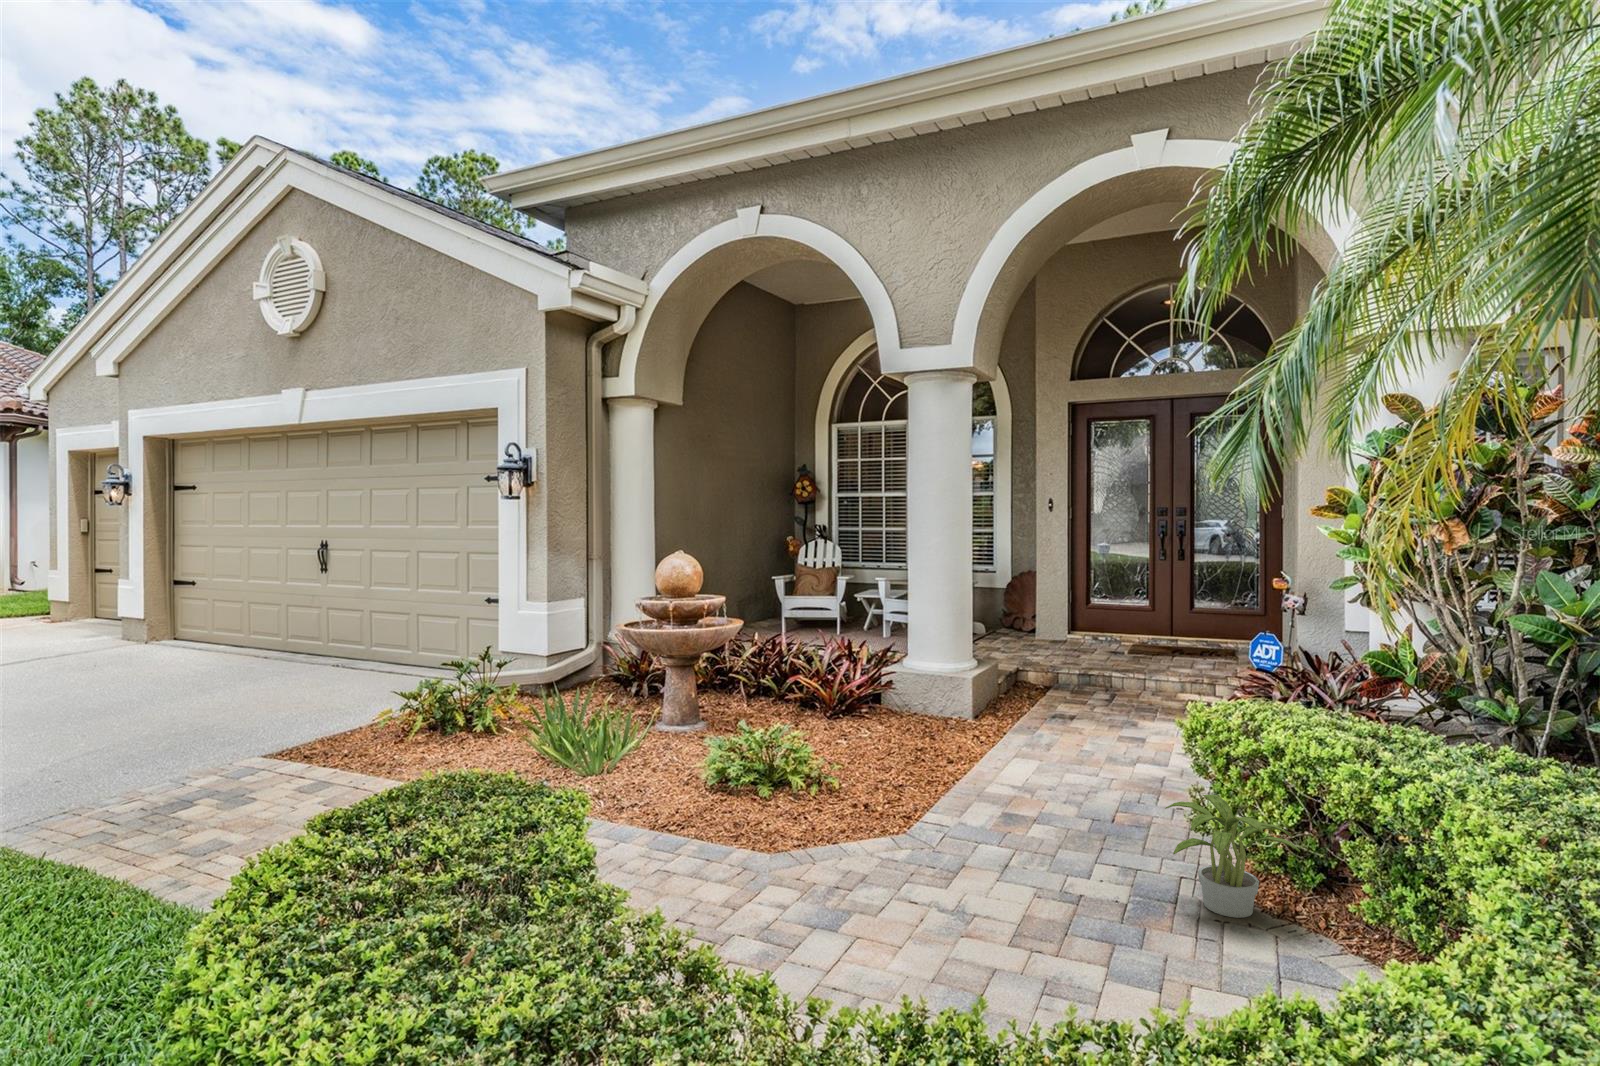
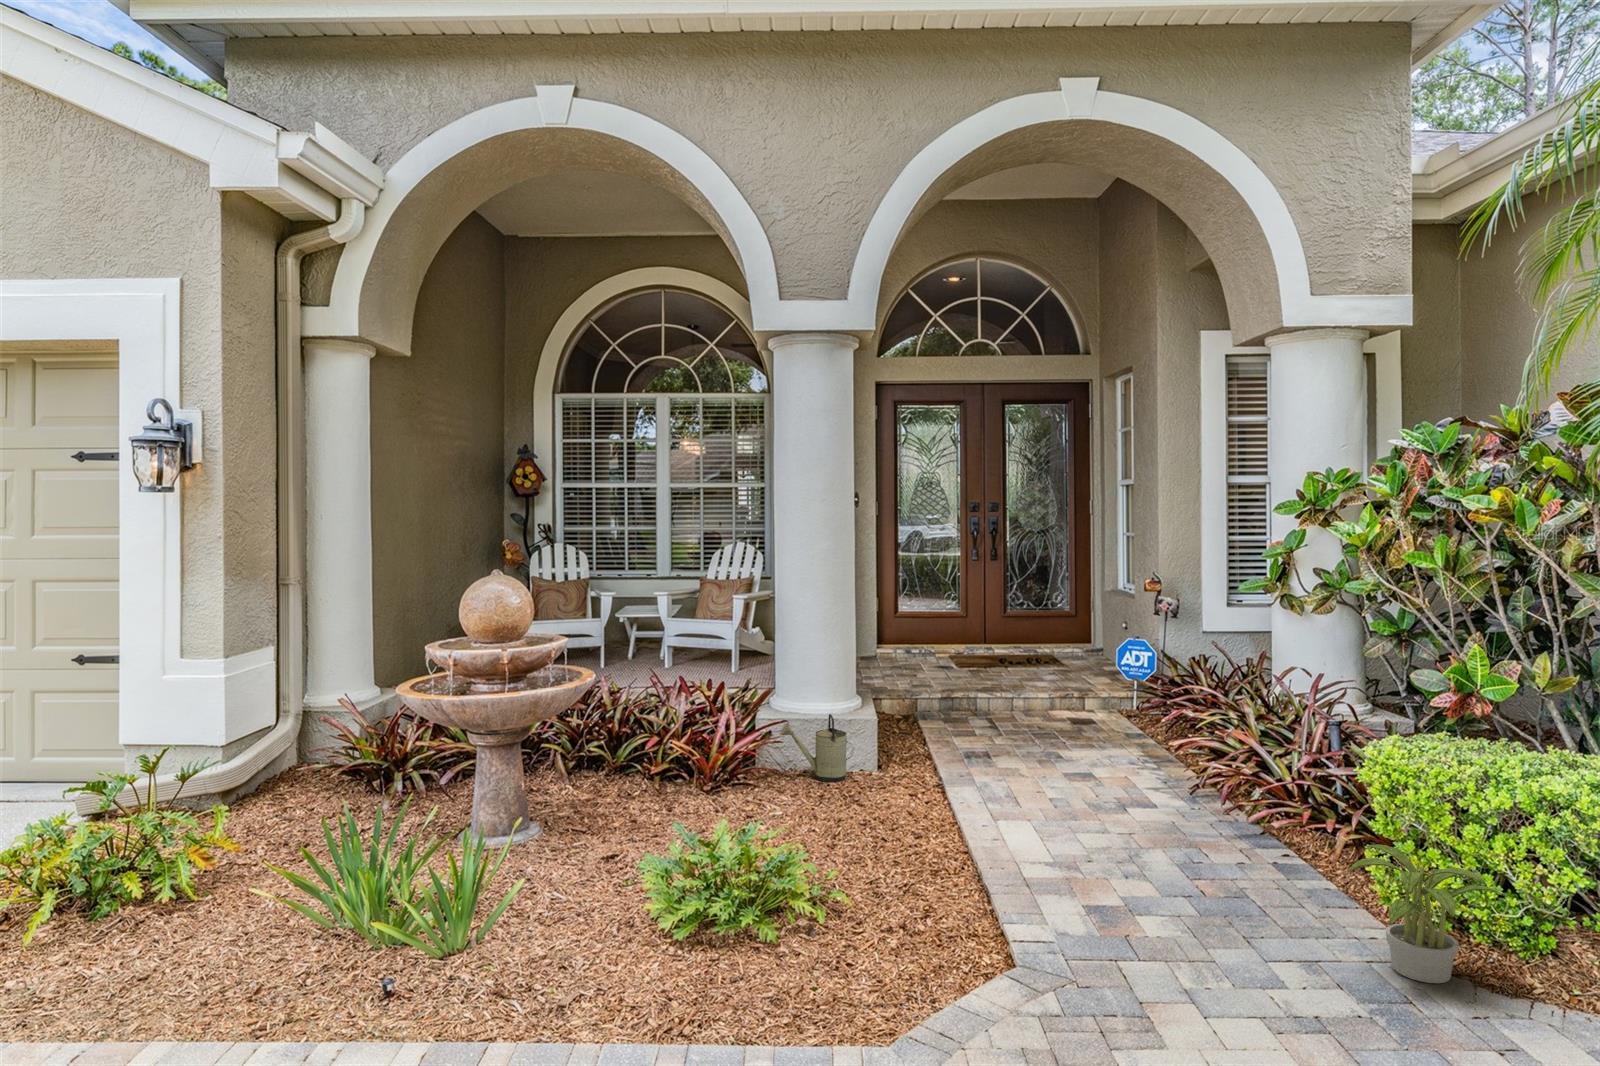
watering can: none [893,671,950,723] -> present [780,714,853,782]

